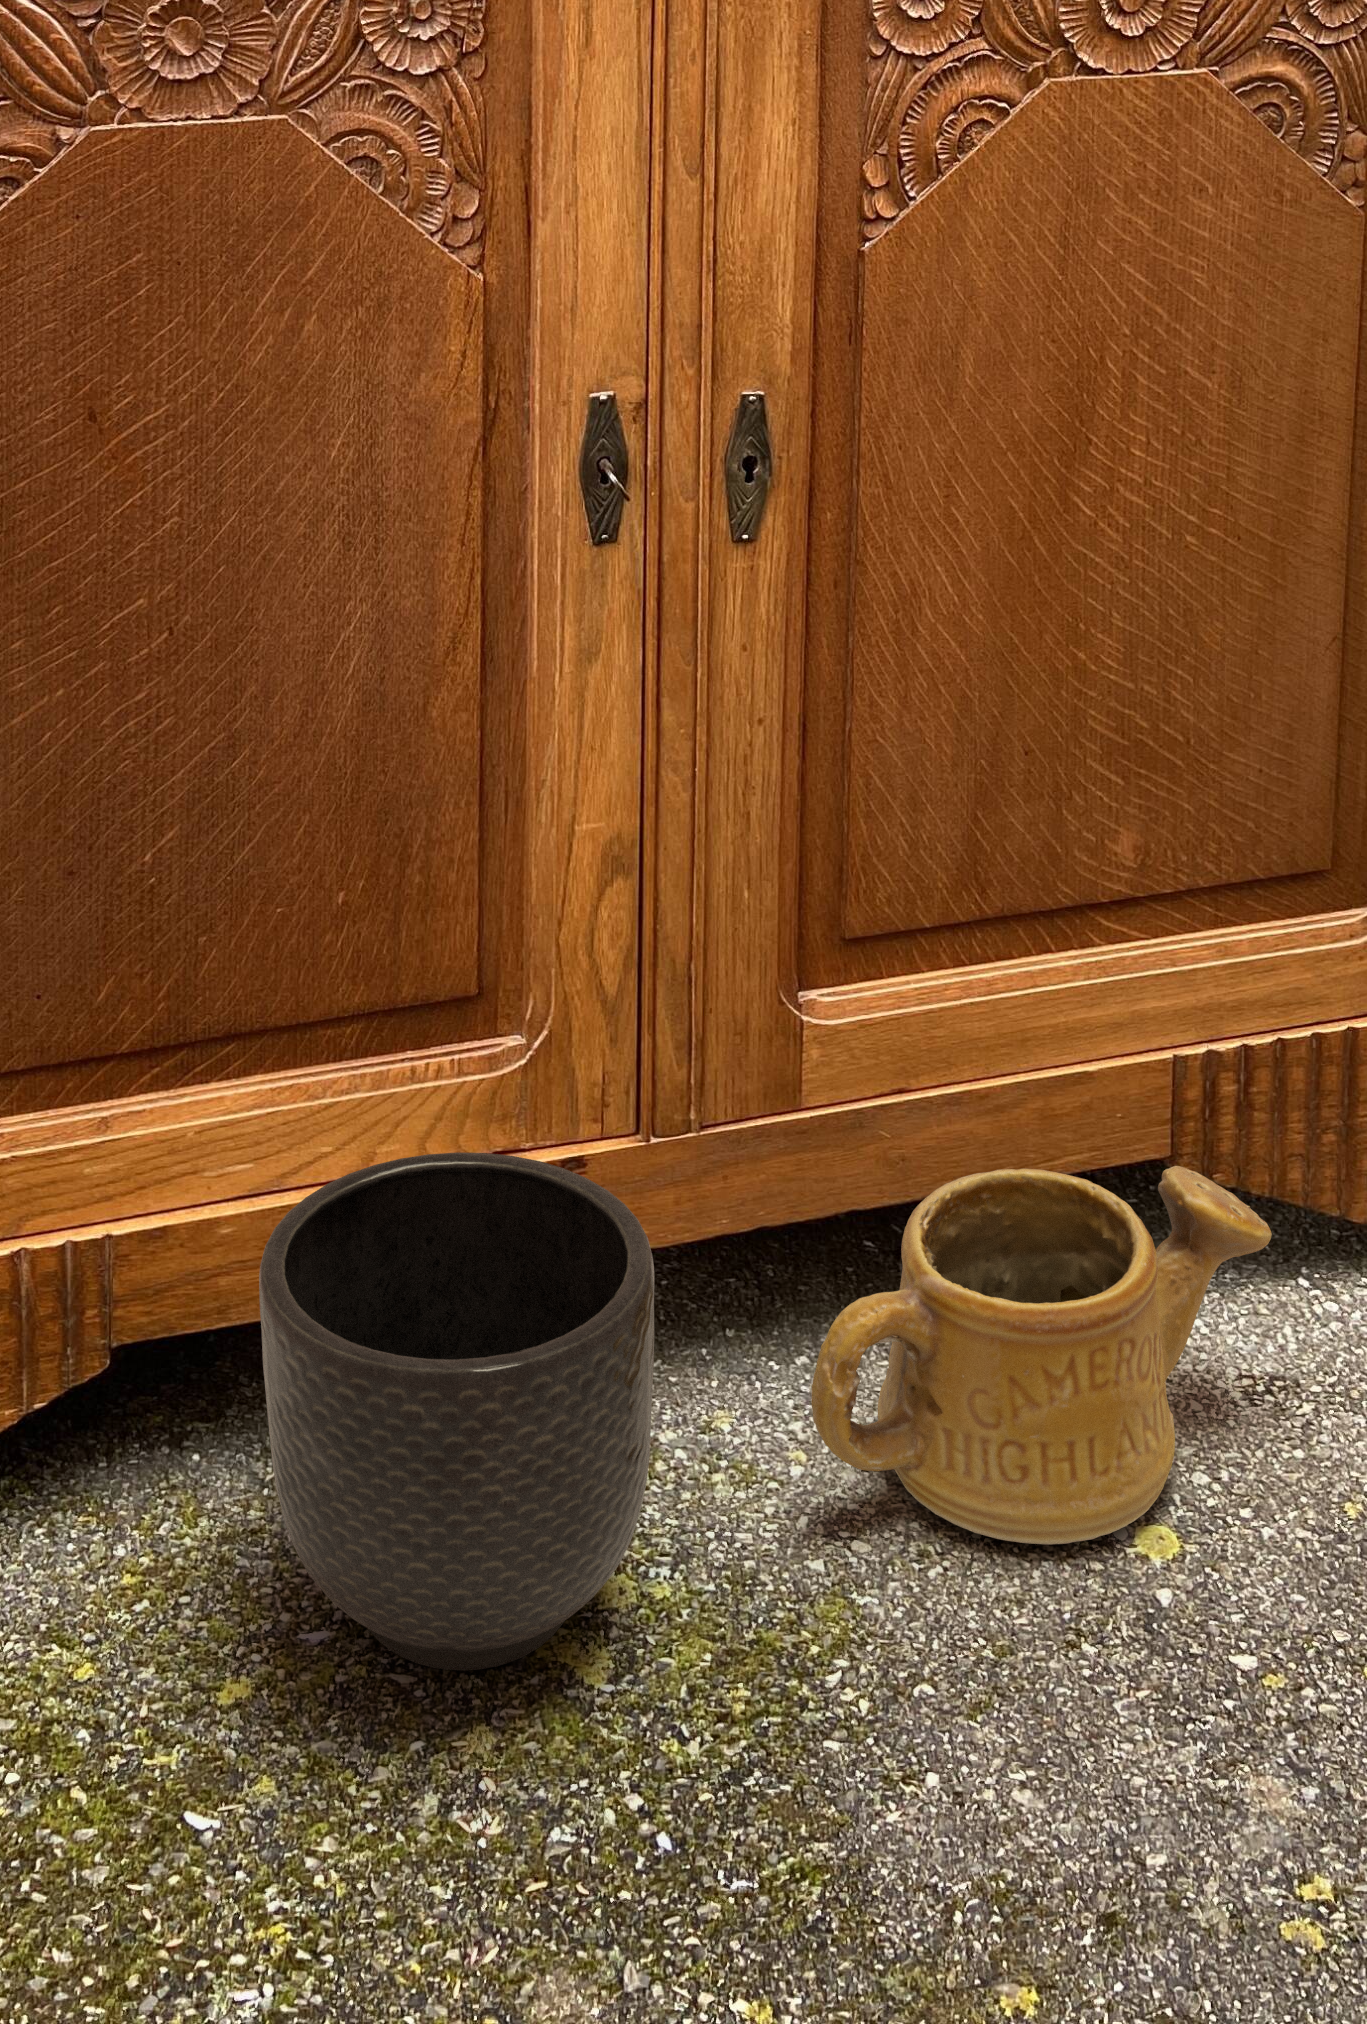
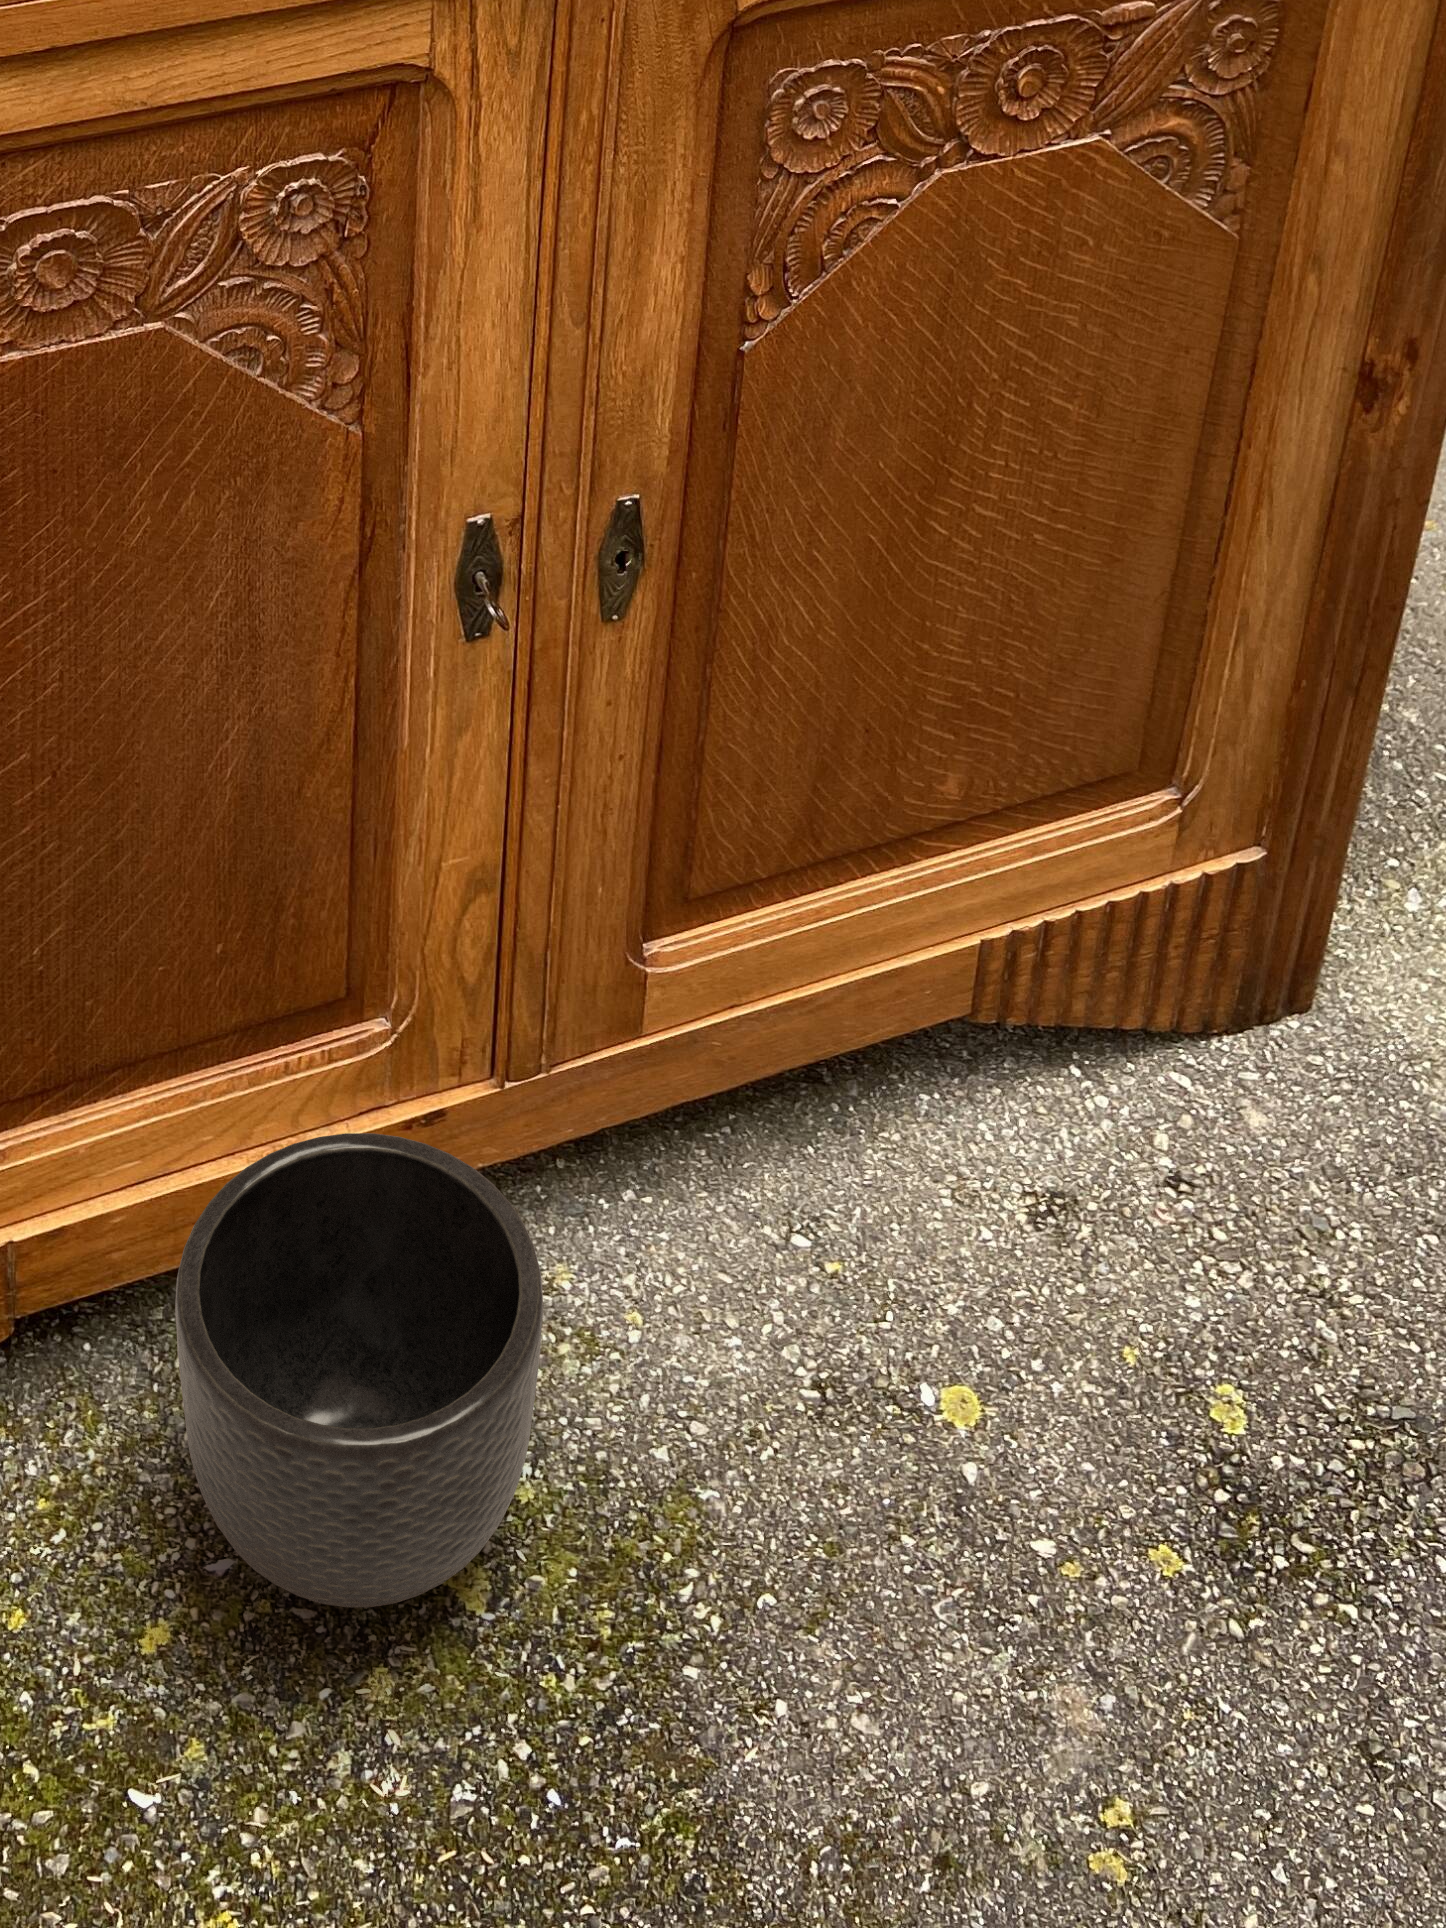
watering can: present [811,1166,1272,1544] -> none [667,1056,1078,1423]

